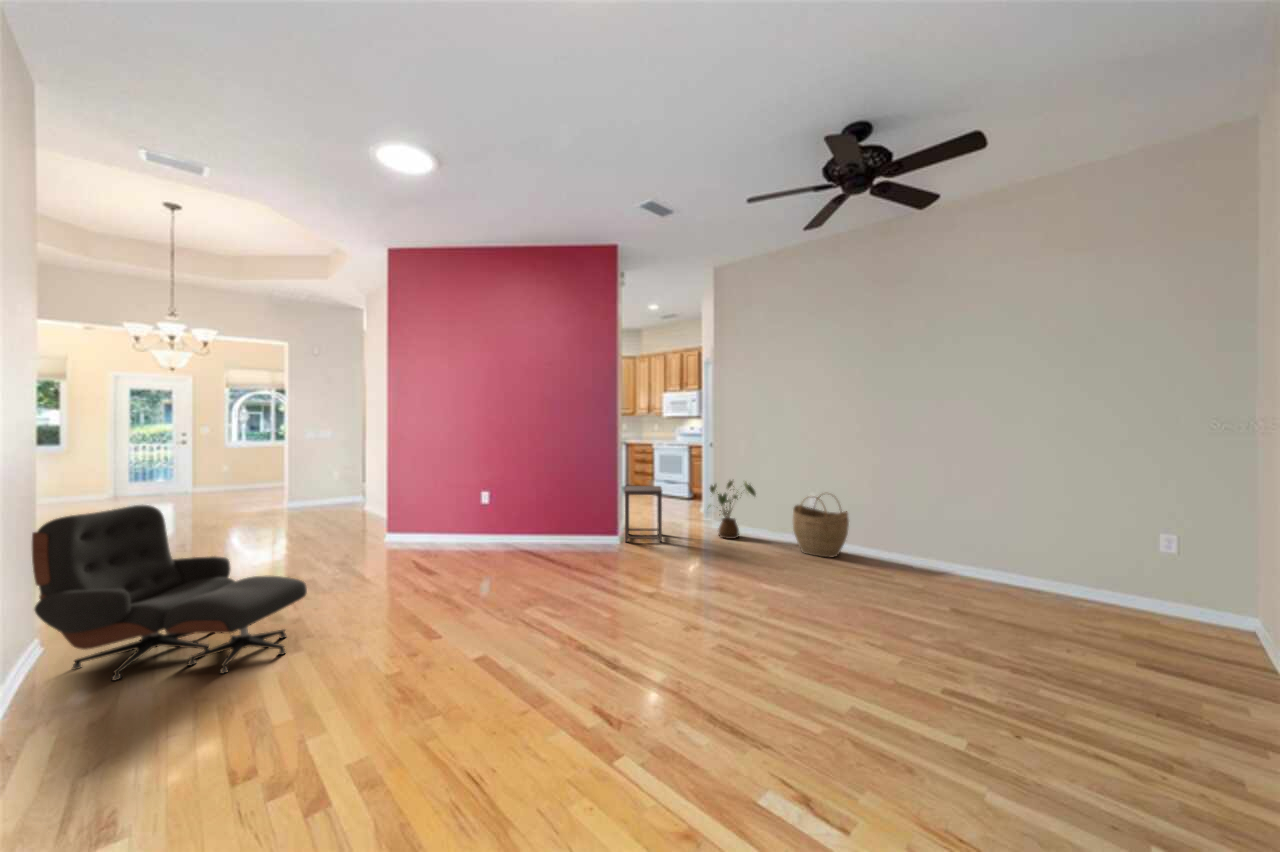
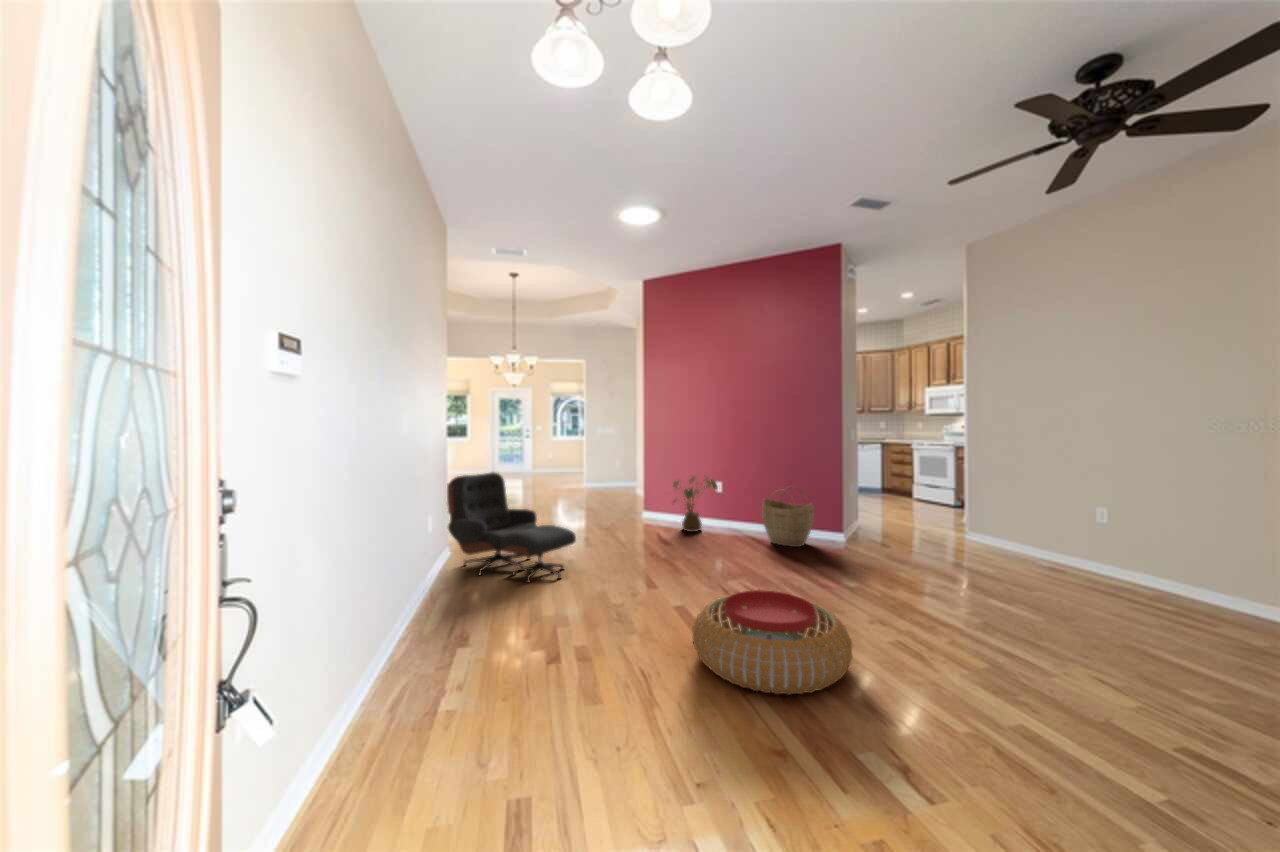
house plant: present [709,481,756,539] -> present [673,476,718,532]
side table: present [624,486,662,542] -> none [851,485,897,547]
woven basket: present [793,496,849,557] -> present [762,486,814,547]
pouf: none [523,620,705,754] -> present [693,591,852,695]

